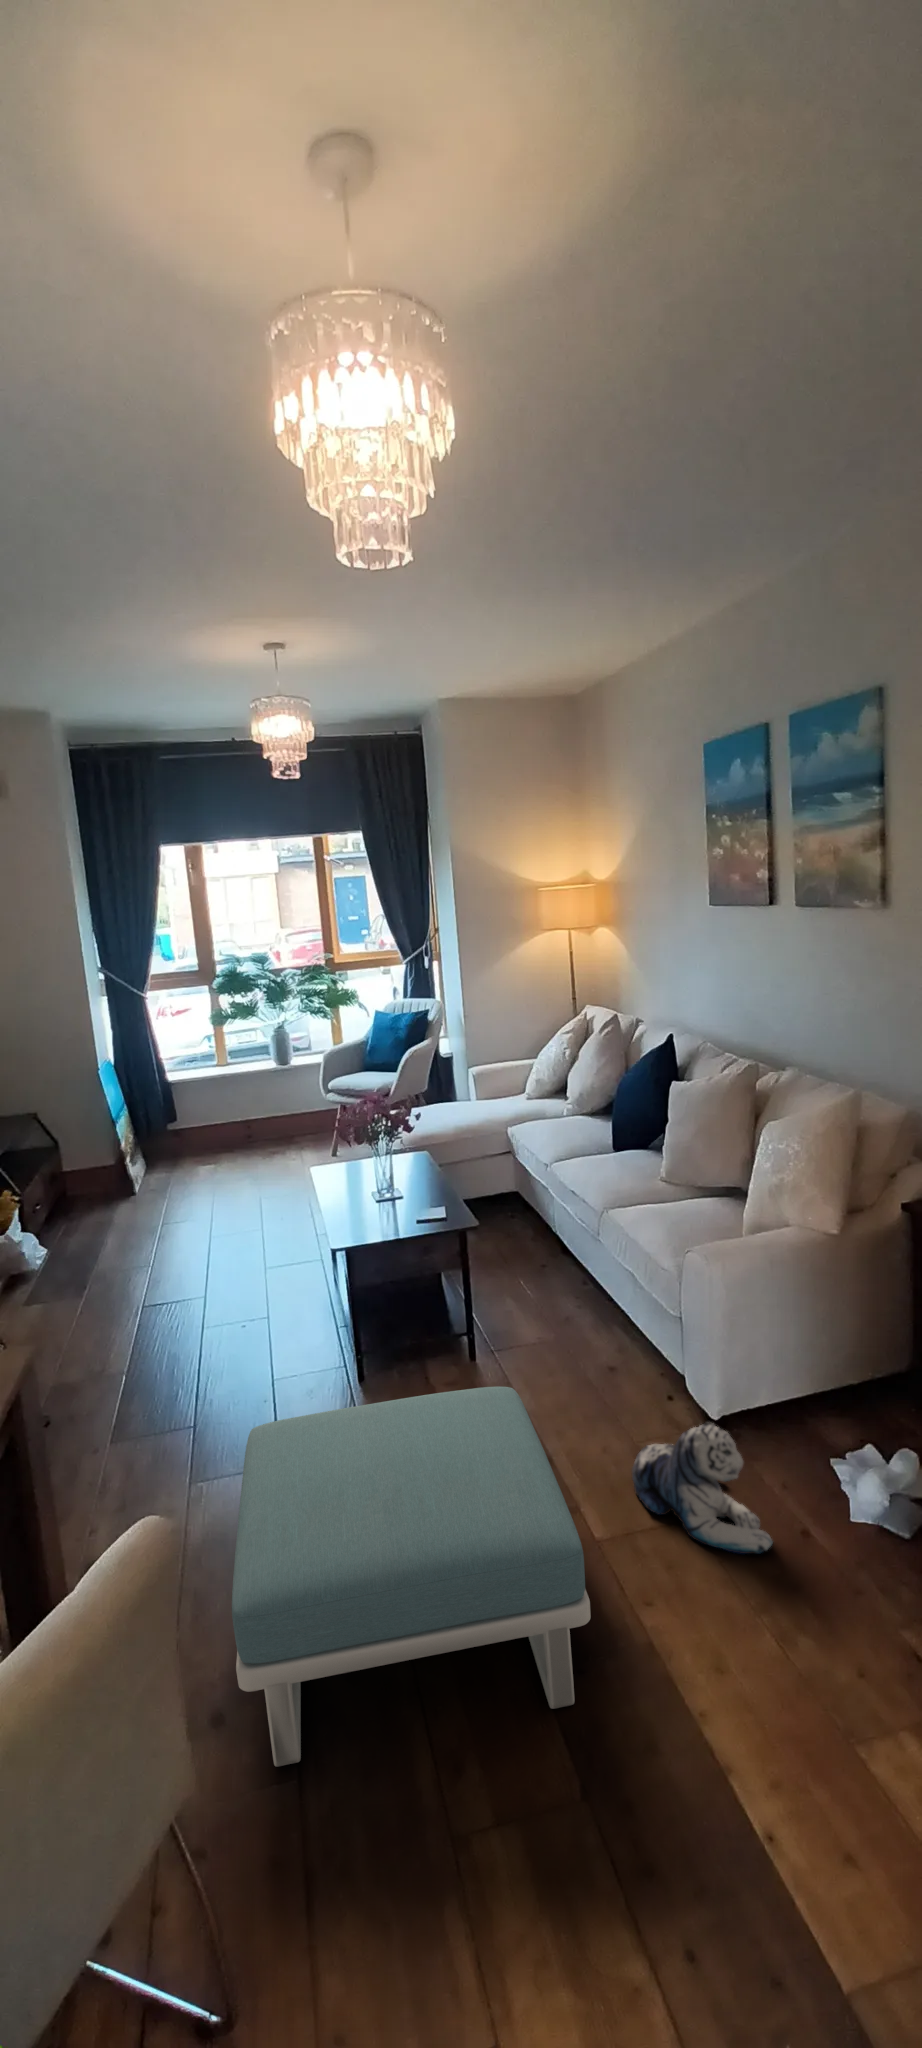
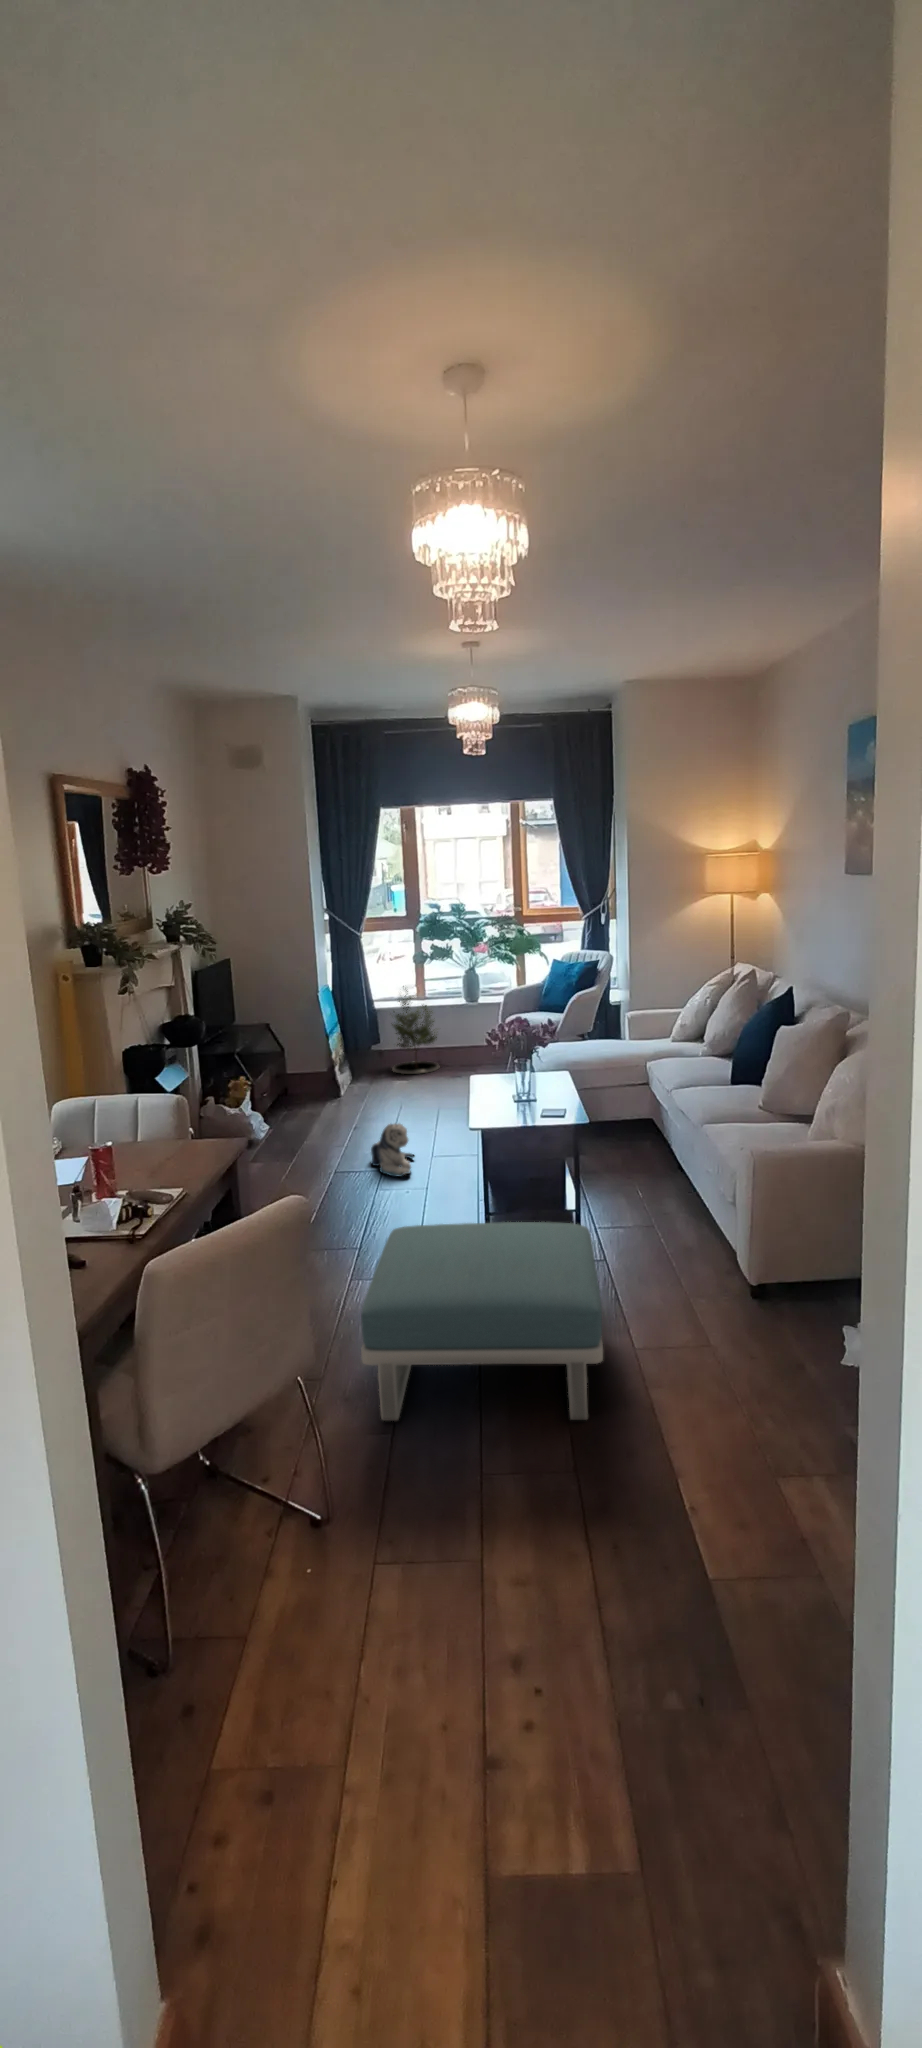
potted tree: none [184,1052,251,1156] -> present [392,986,439,1074]
plush toy: present [632,1422,773,1554] -> present [371,1124,414,1177]

